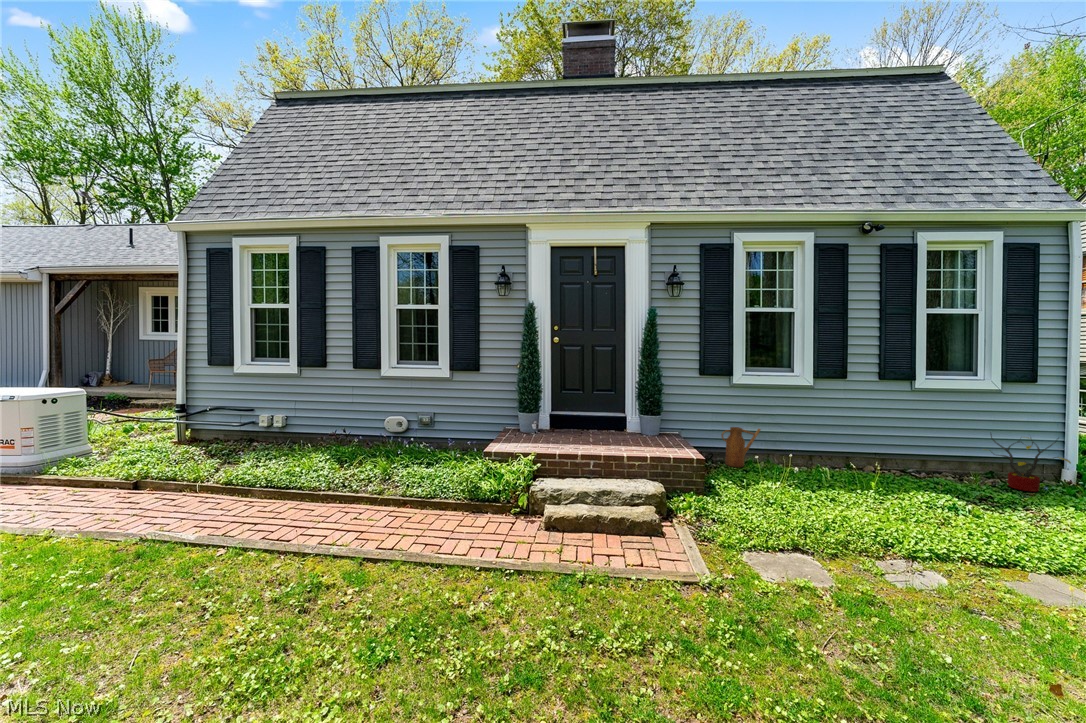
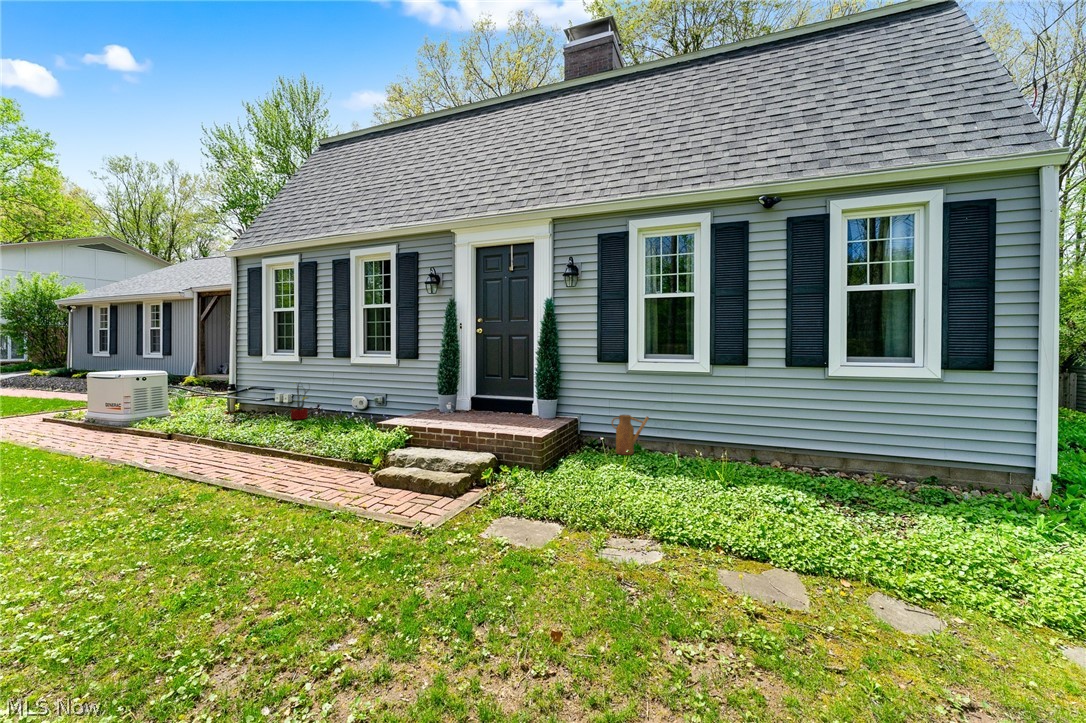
decorative plant: present [991,434,1071,492] -> present [291,386,308,419]

